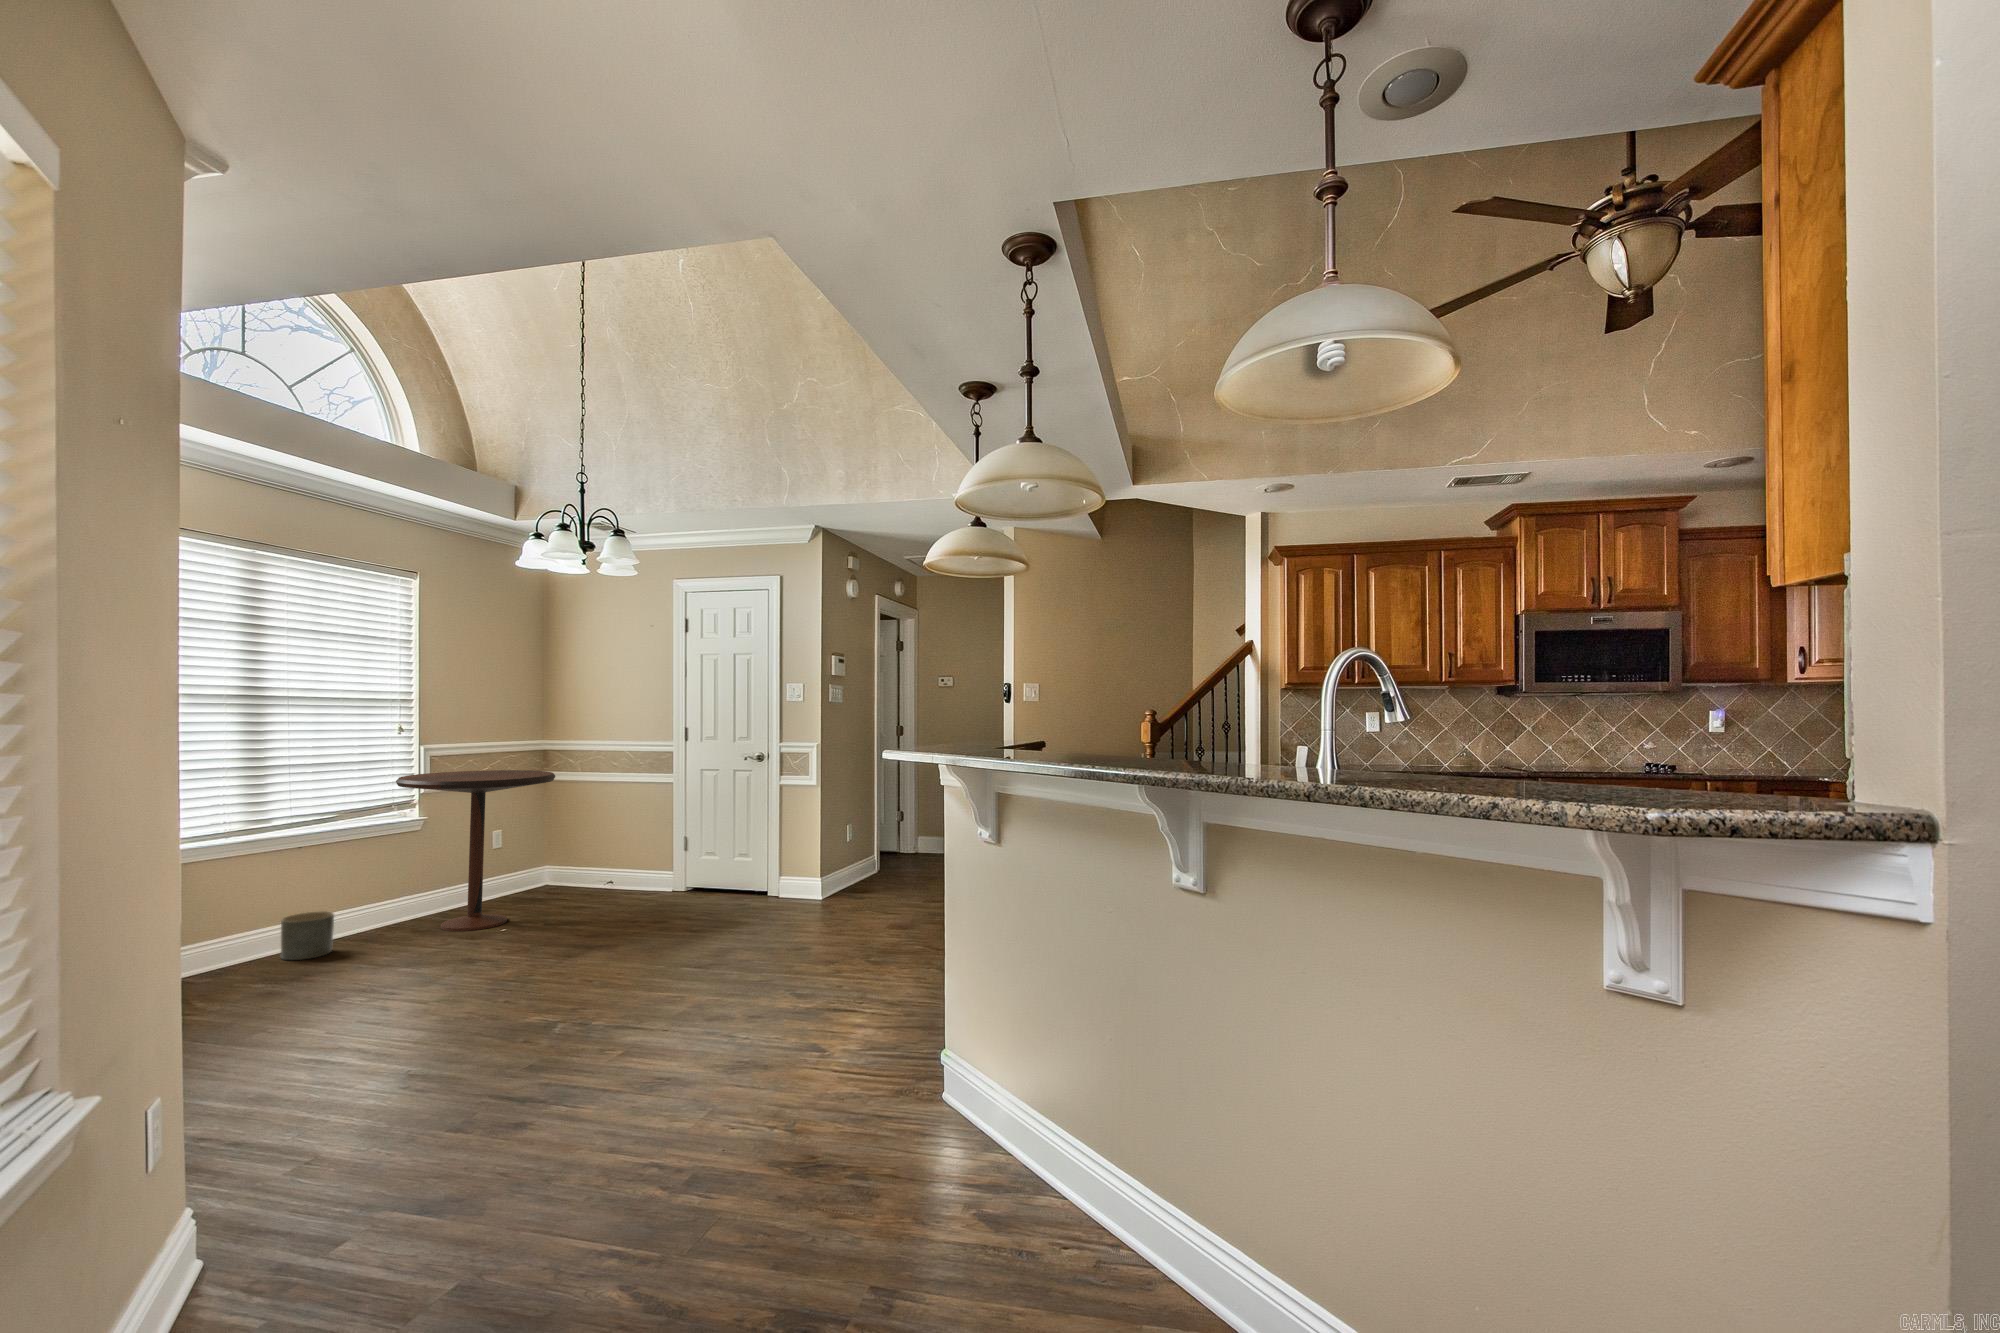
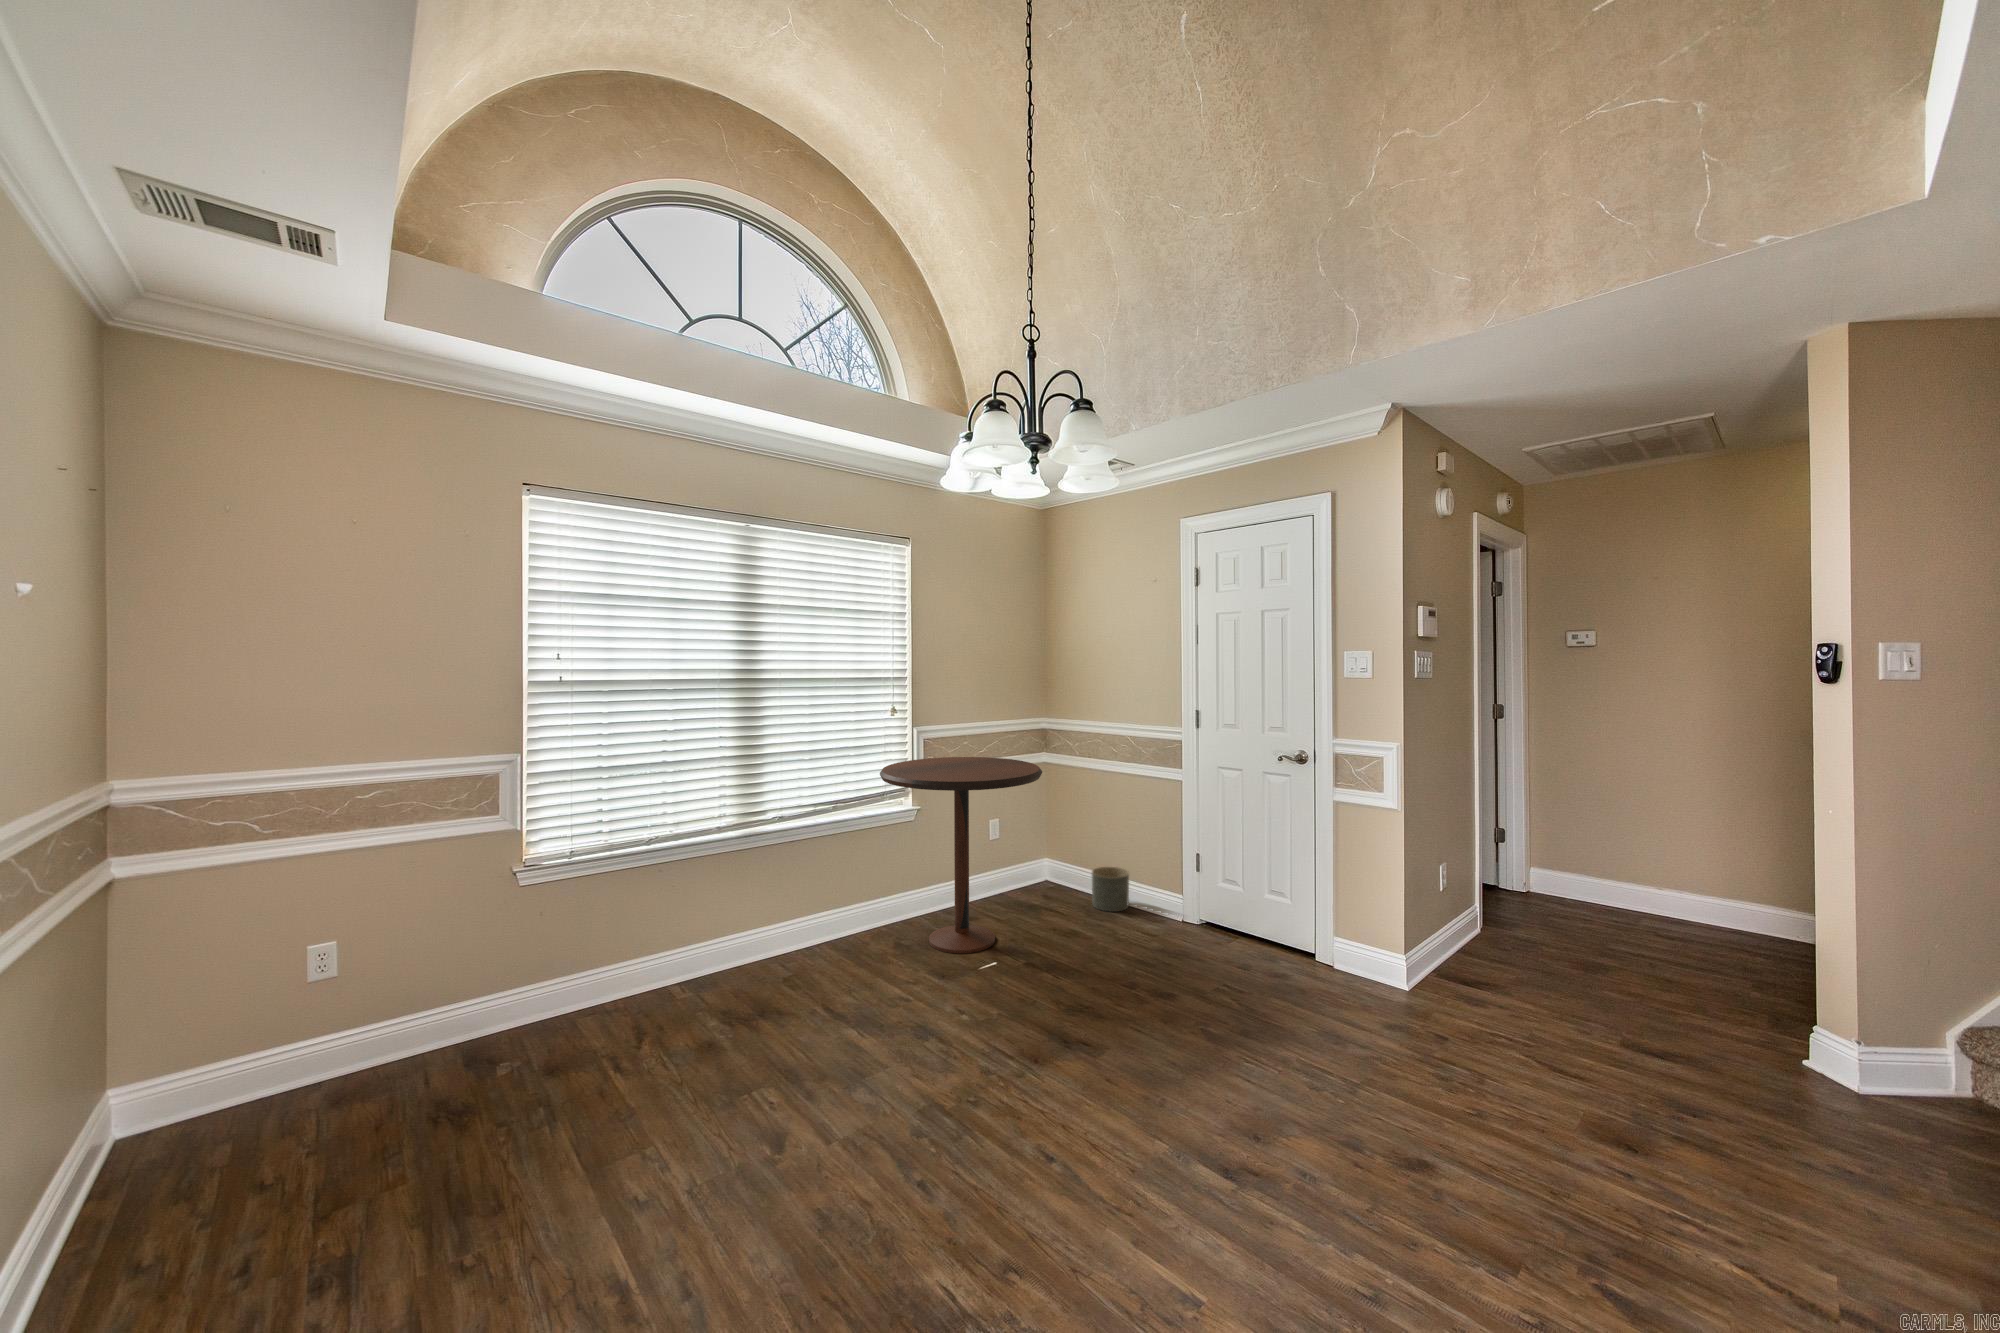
planter: present [281,911,334,960] -> present [1092,867,1129,912]

